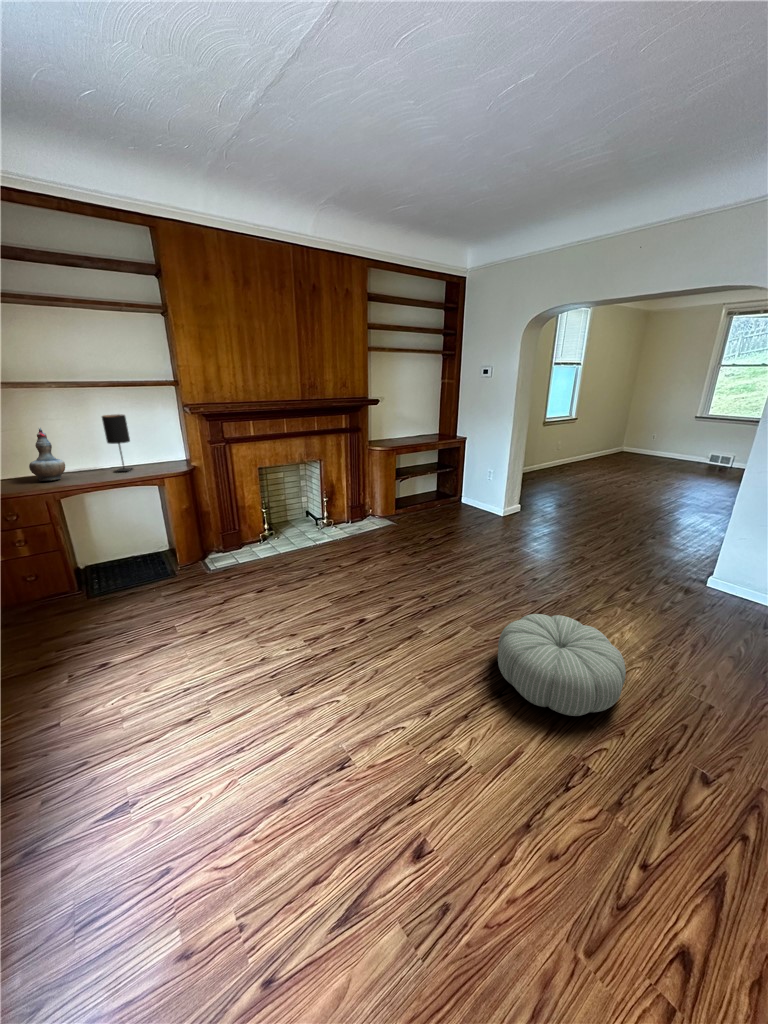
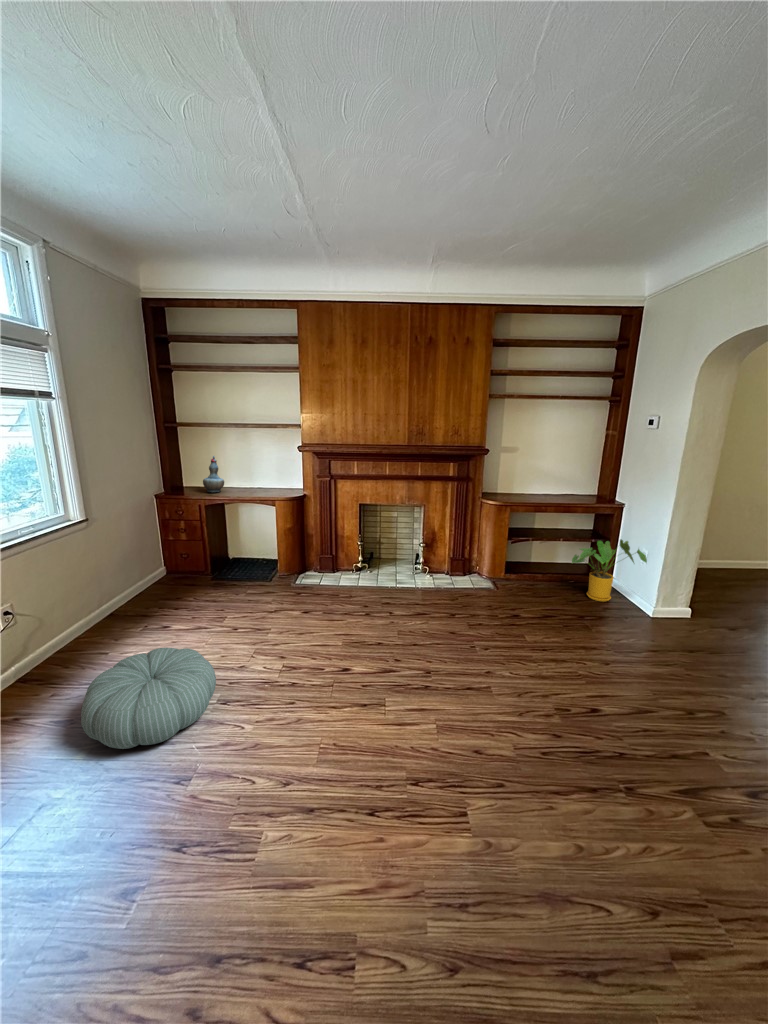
table lamp: present [102,414,132,471] -> none [249,450,267,493]
house plant: none [444,465,494,515] -> present [572,540,647,602]
pouf: present [498,614,626,716] -> present [81,647,216,749]

